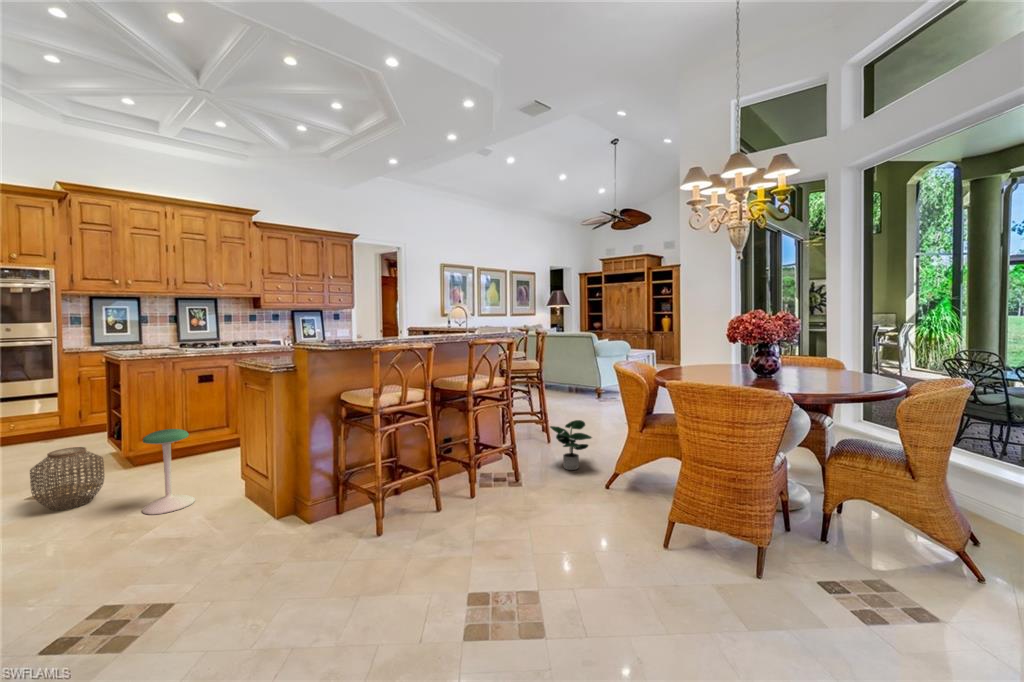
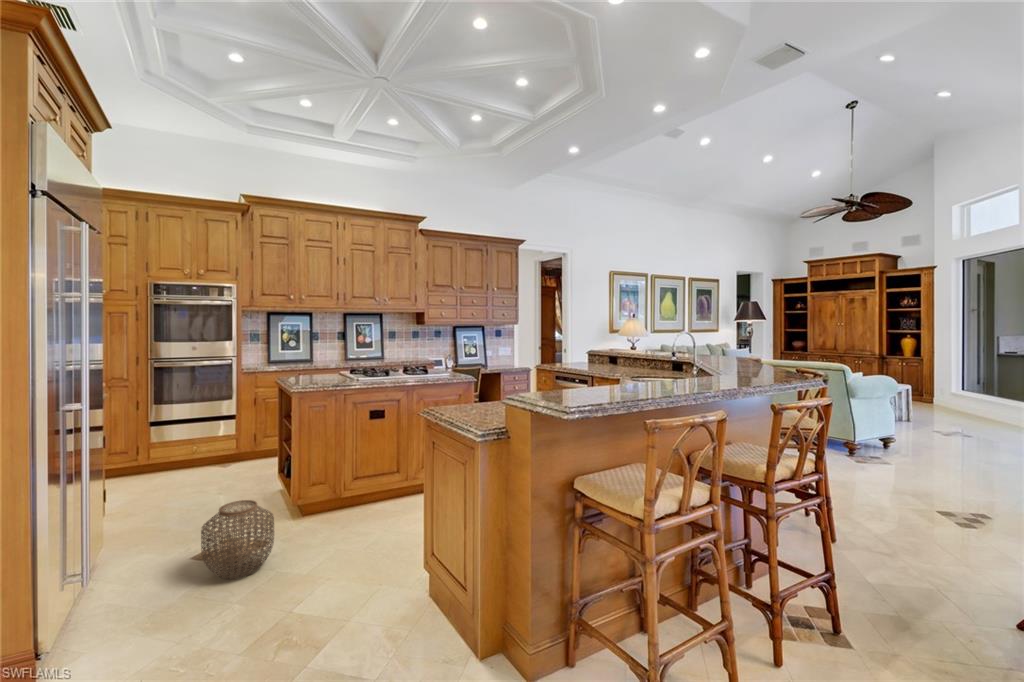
potted plant: present [550,420,592,470] -> none [870,523,965,612]
stool: present [142,429,195,515] -> none [313,492,371,609]

